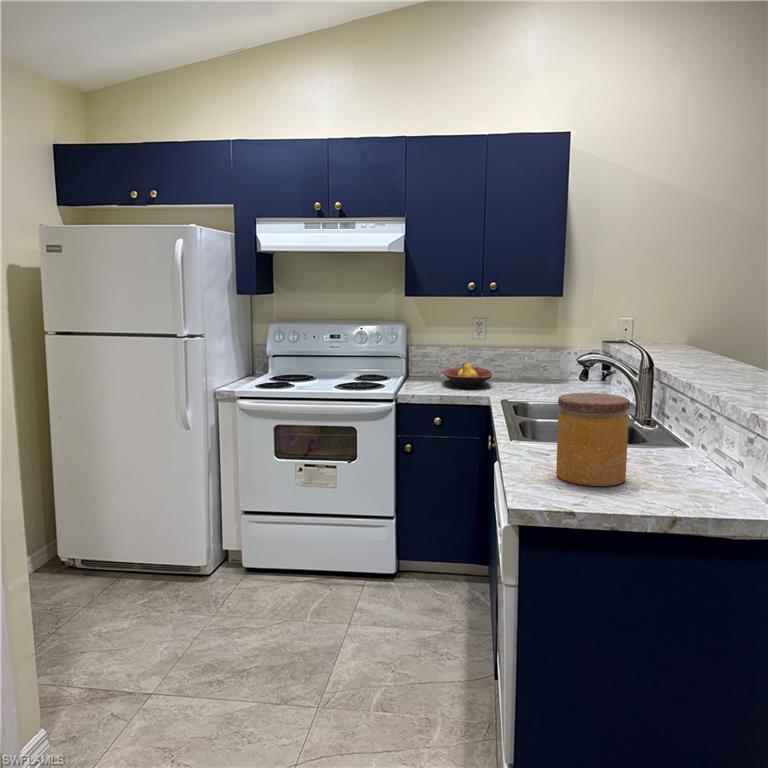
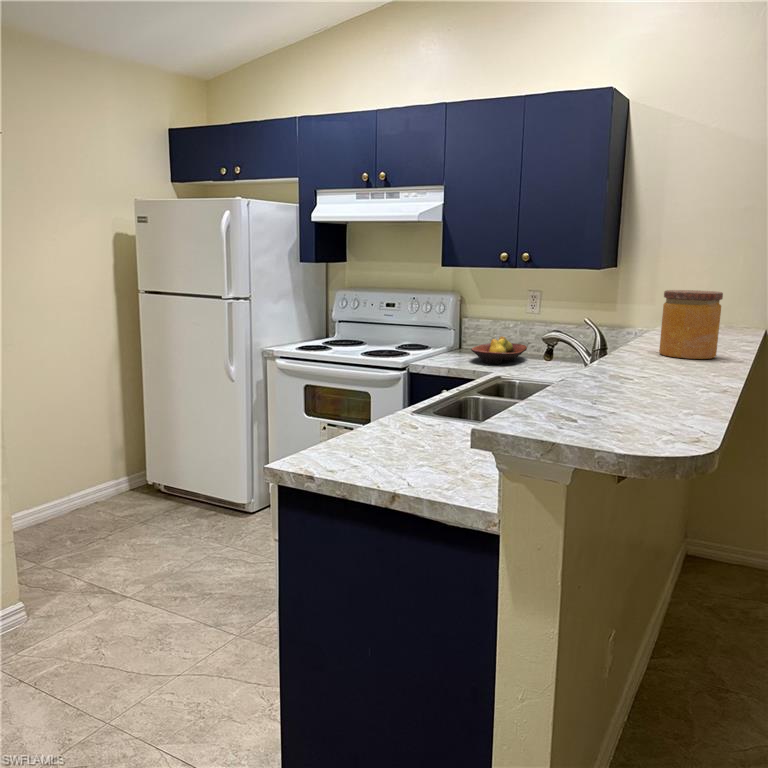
jar: present [556,393,630,486] -> present [659,290,723,359]

